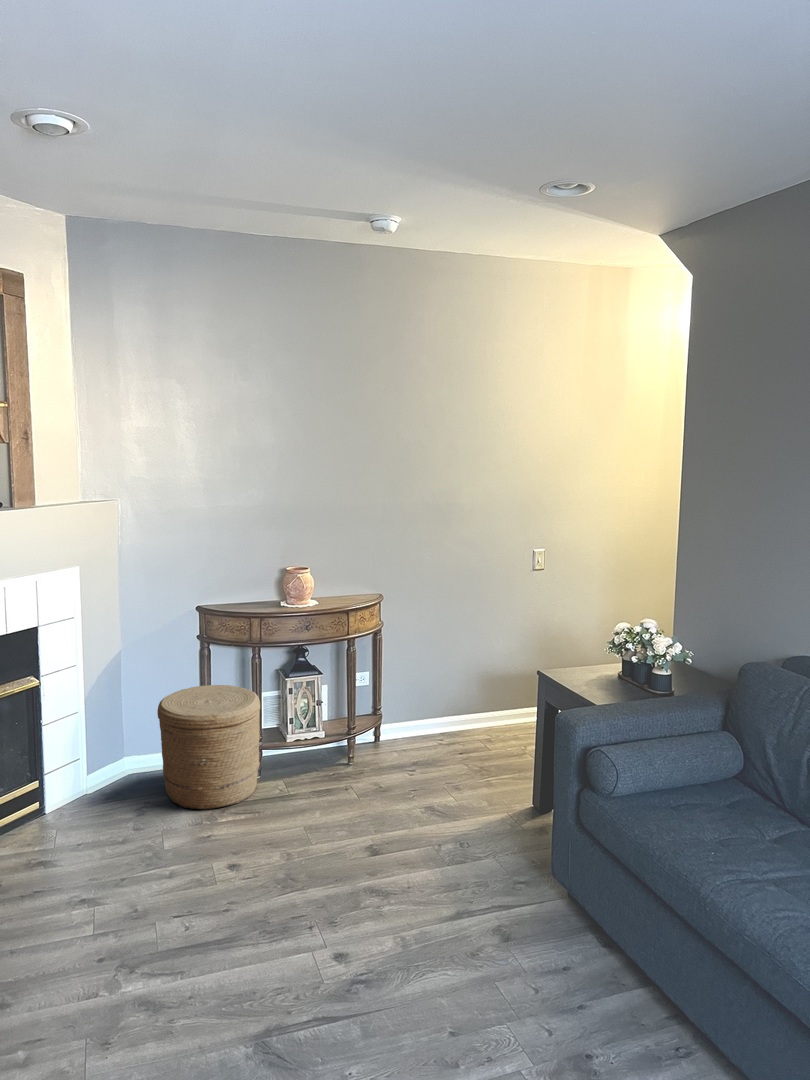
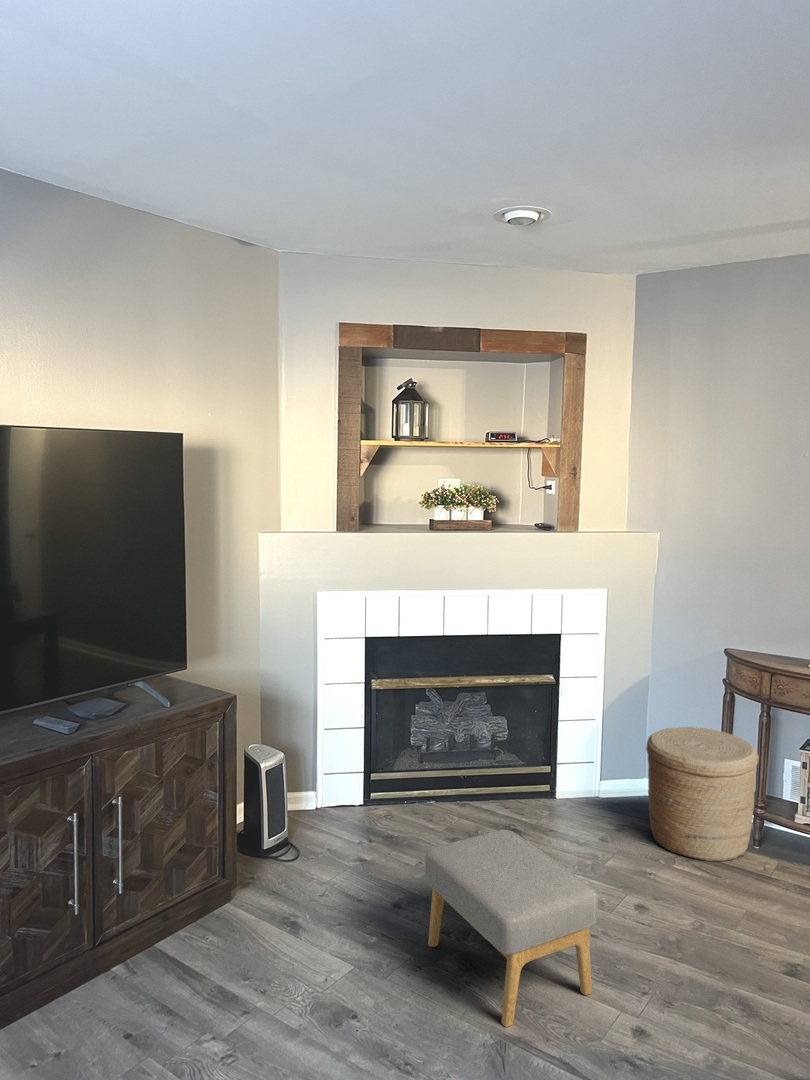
footstool: none [74,844,280,1033] -> present [425,830,598,1027]

